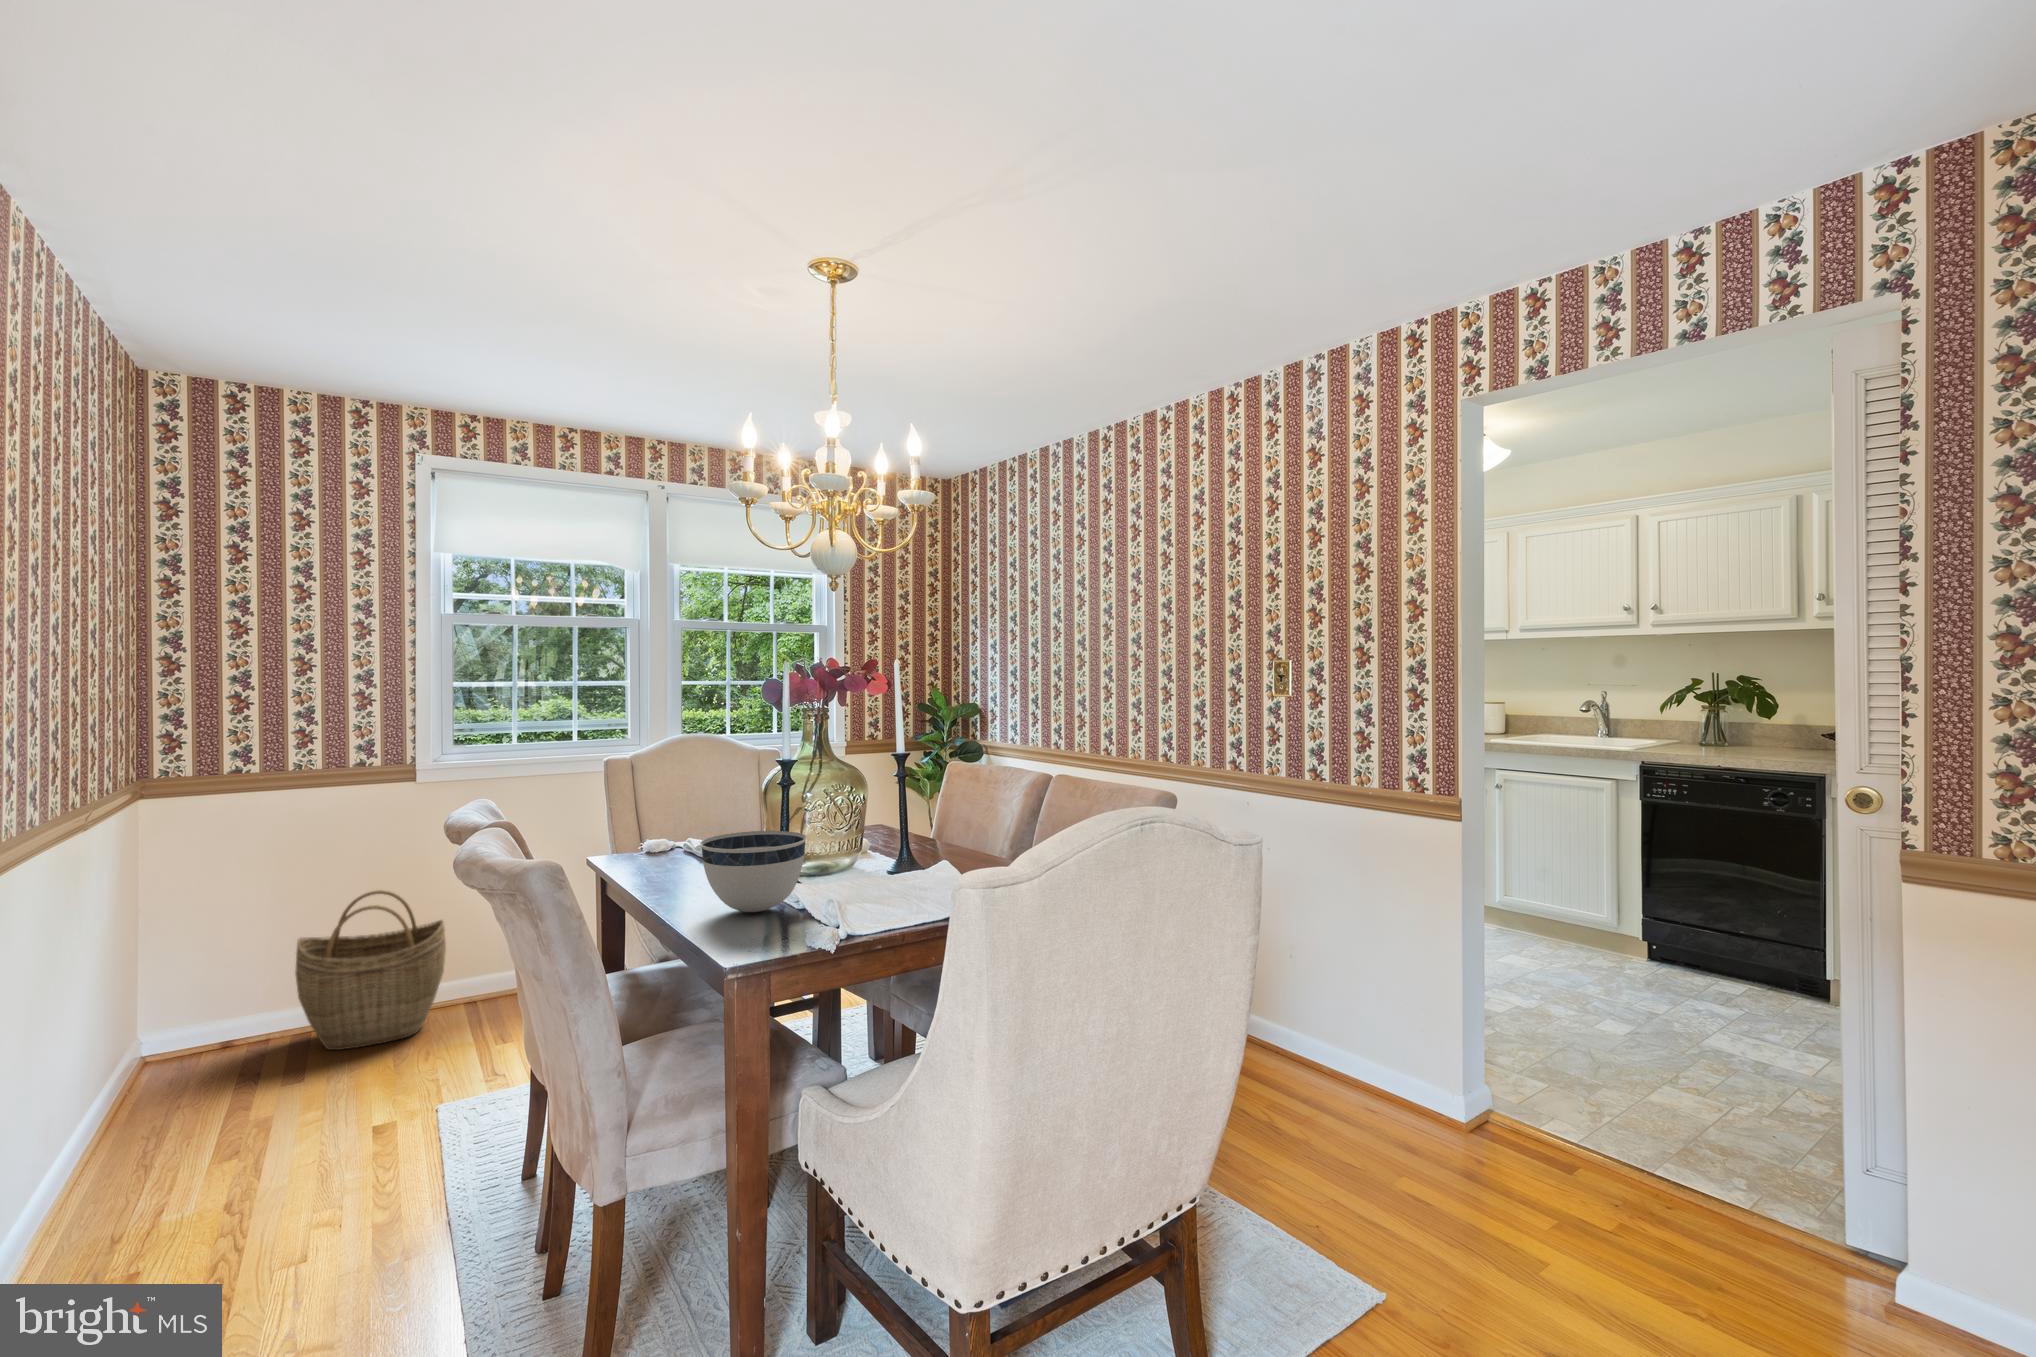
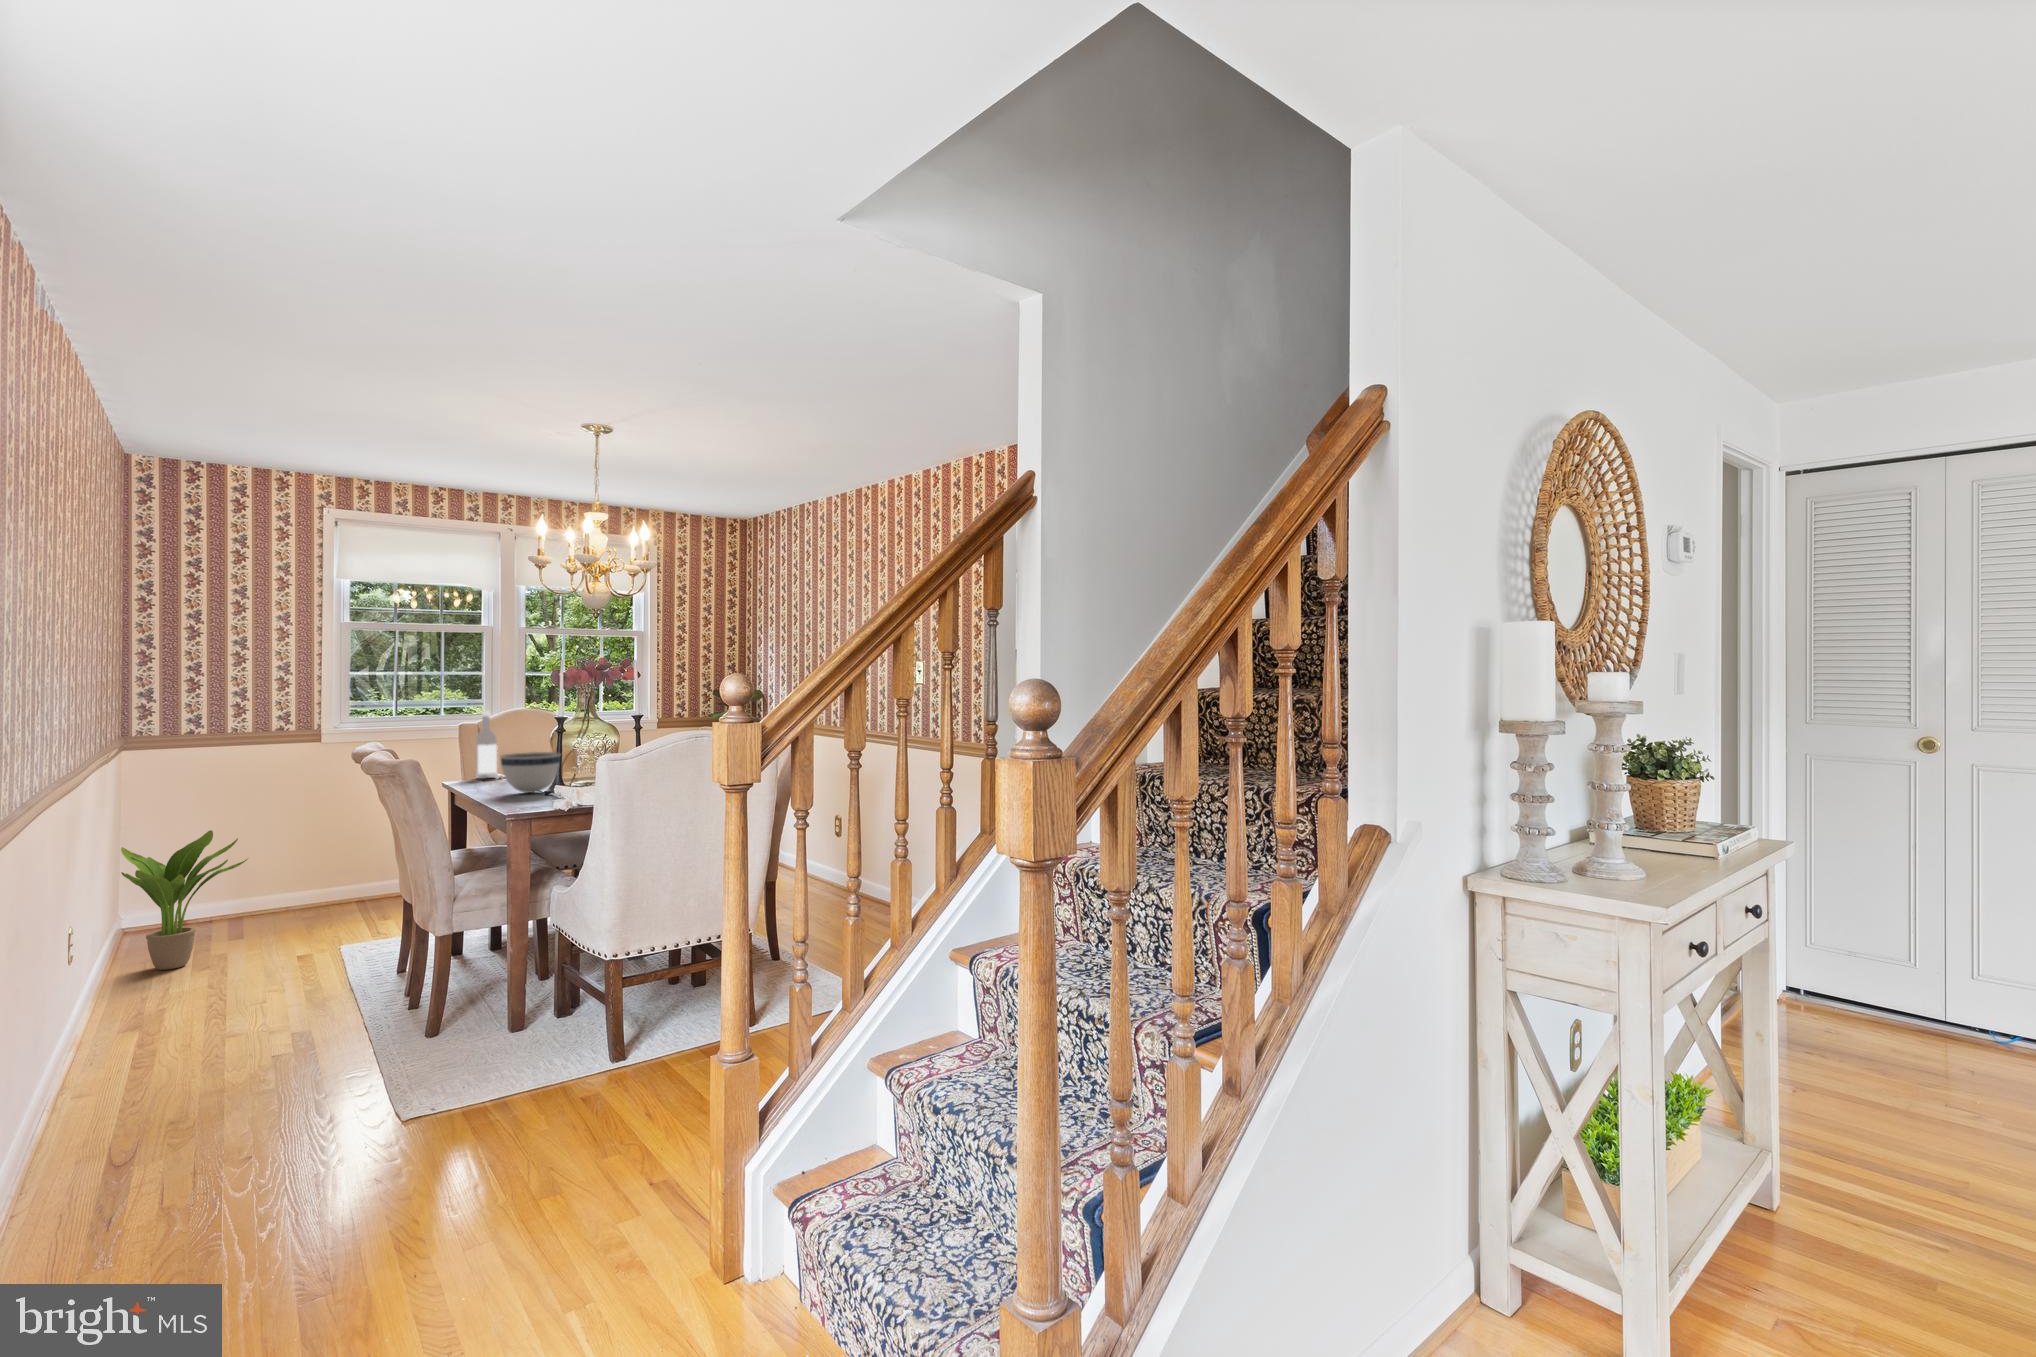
wine bottle: none [640,748,673,861] -> present [476,711,497,779]
woven basket: present [295,890,446,1050] -> none [237,817,343,922]
potted plant: none [79,947,293,1176] -> present [121,830,247,970]

